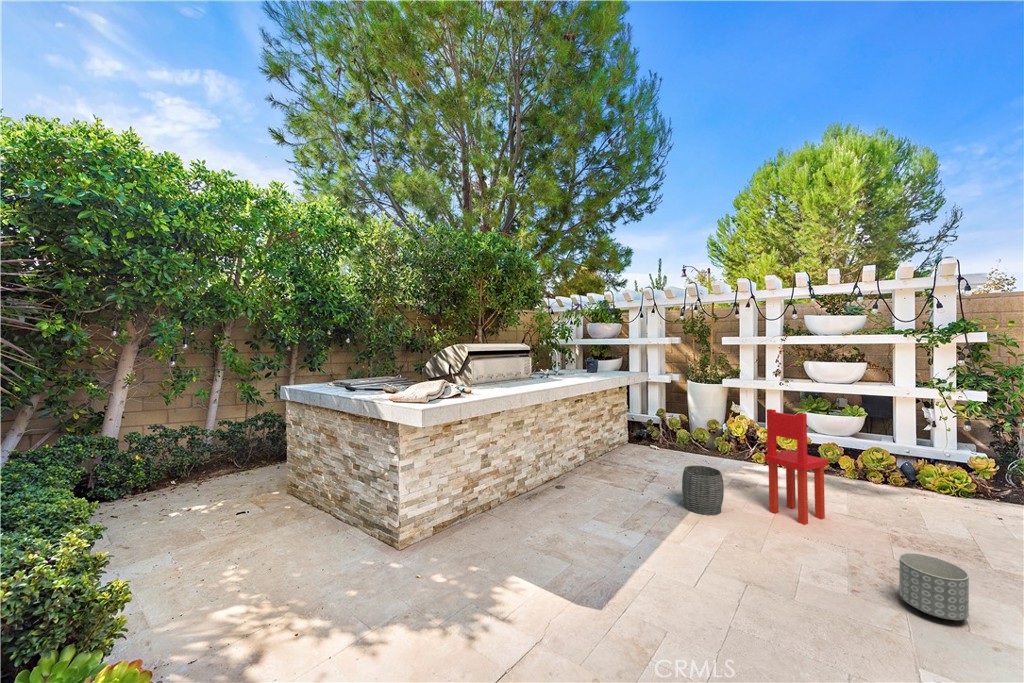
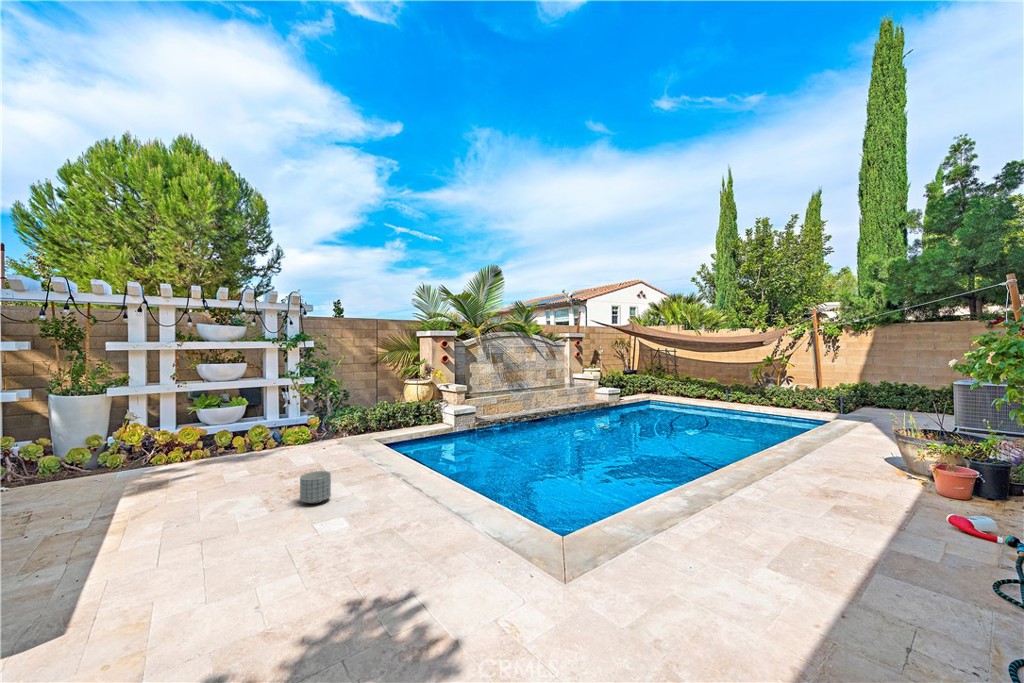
chair: present [765,409,828,525] -> none [190,404,240,495]
woven basket: present [682,466,724,515] -> none [100,474,152,525]

